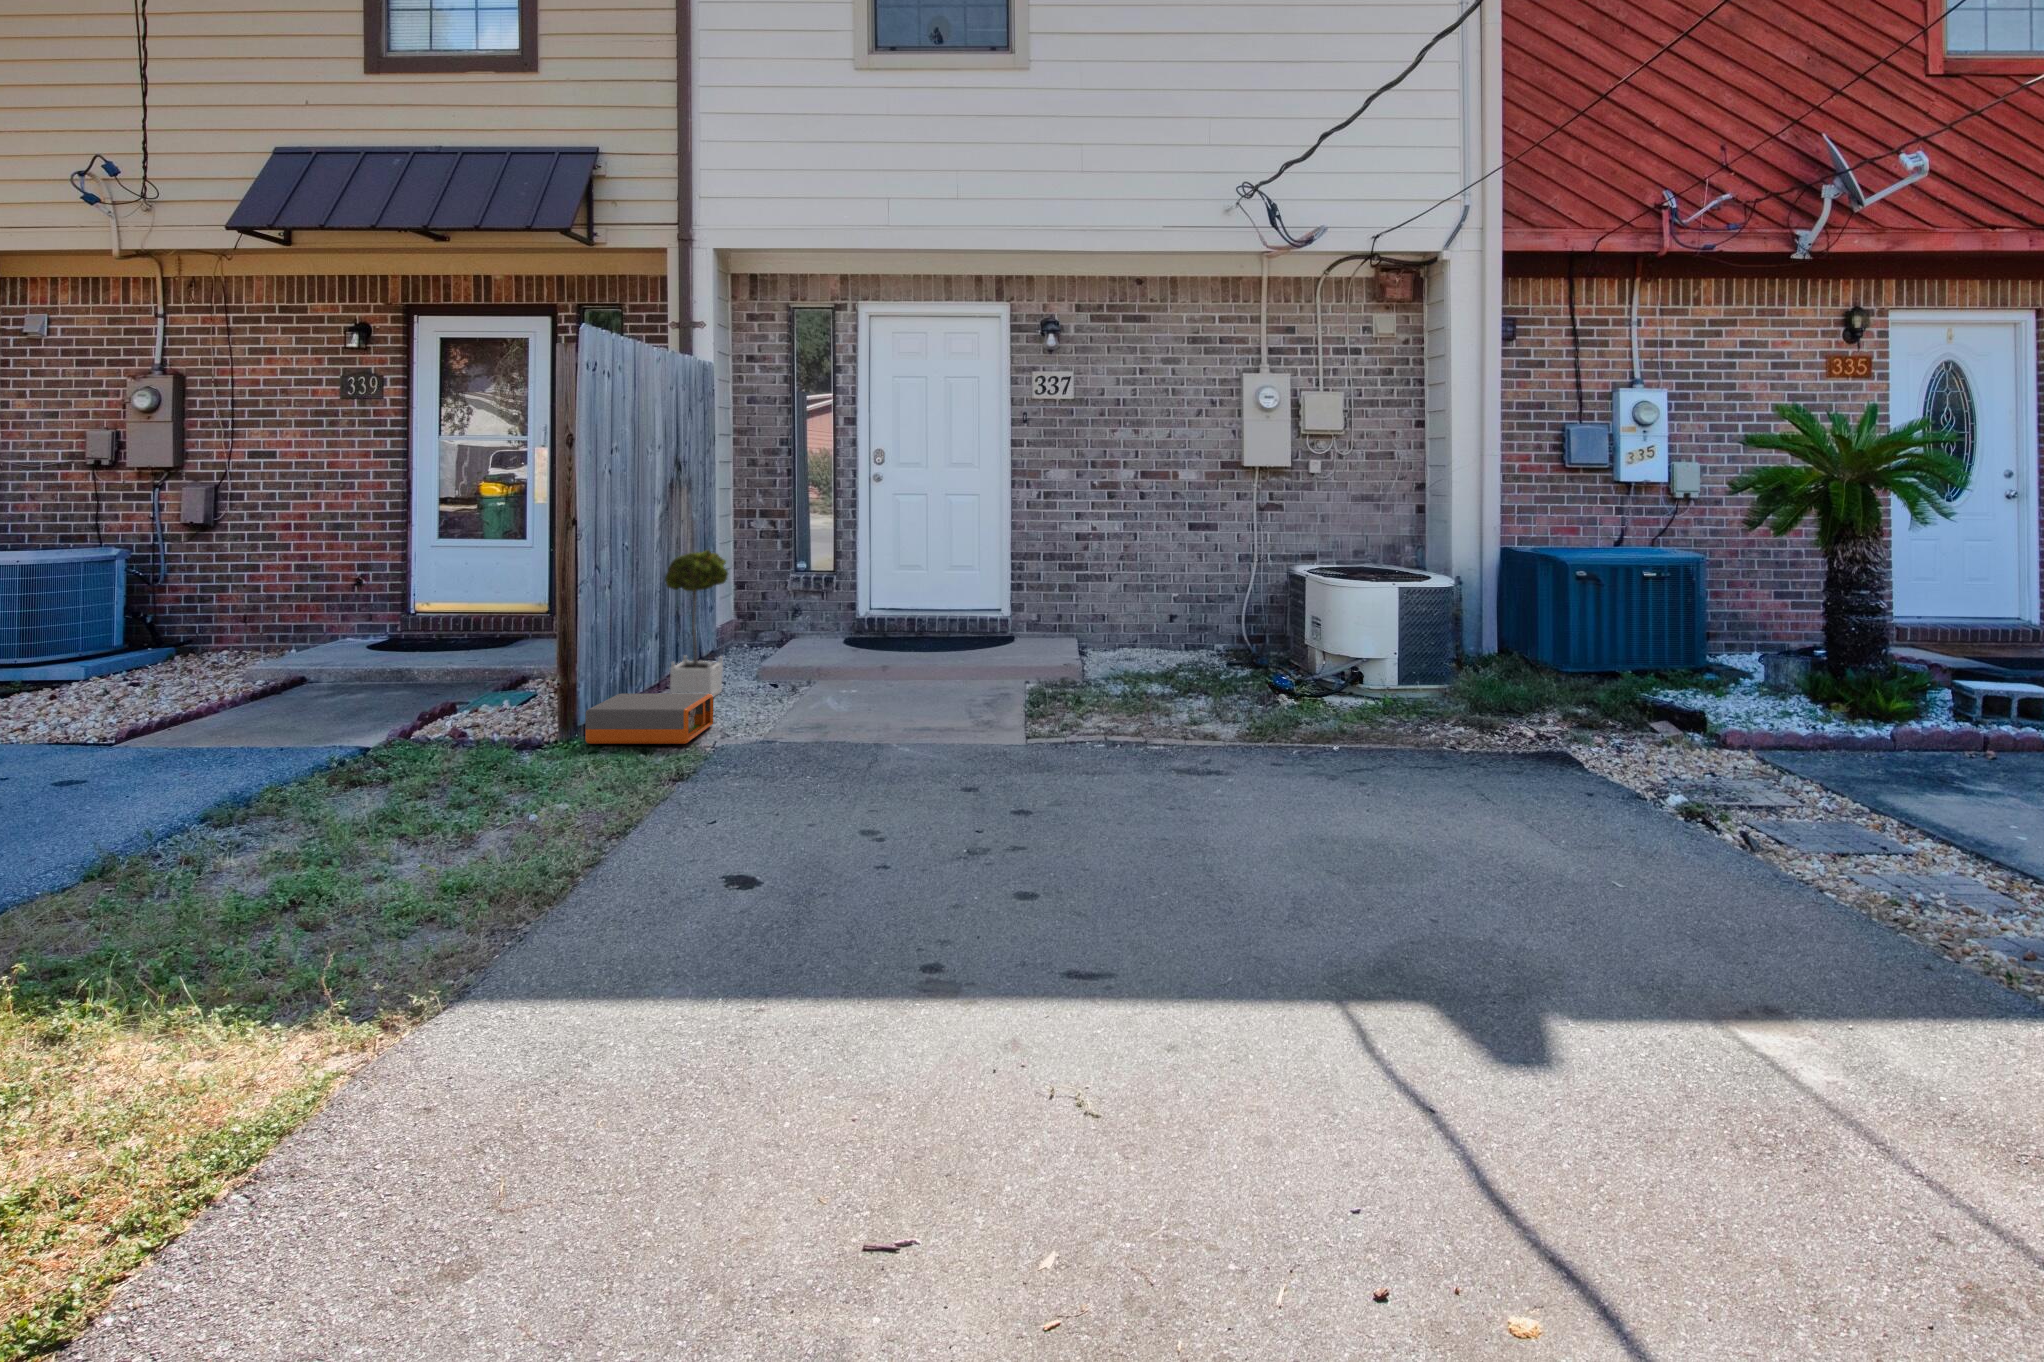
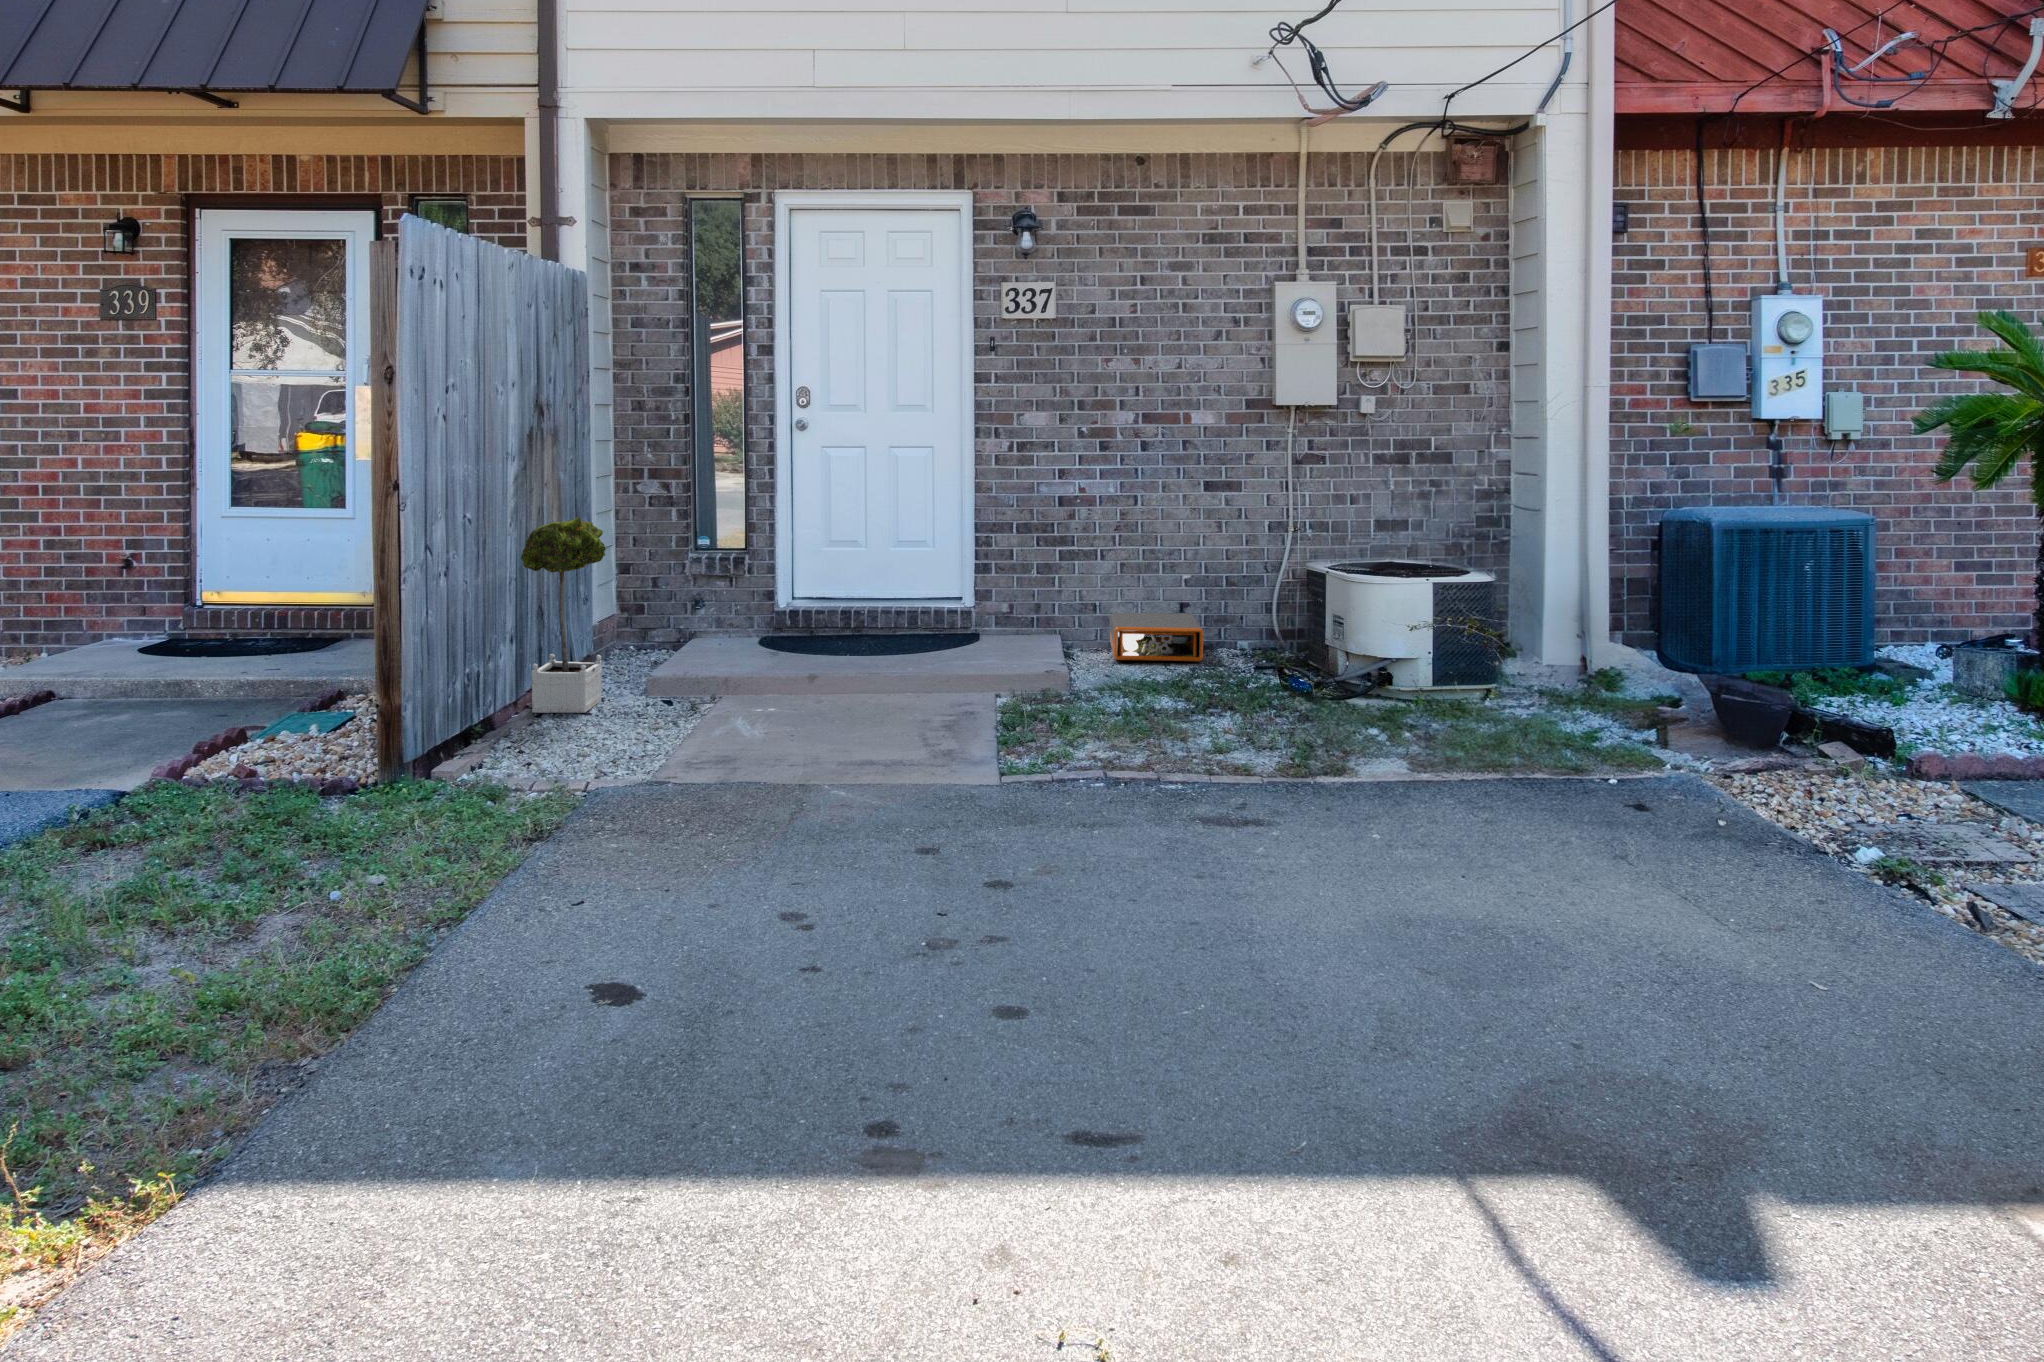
storage box: present [585,693,713,744] -> present [1110,612,1203,661]

